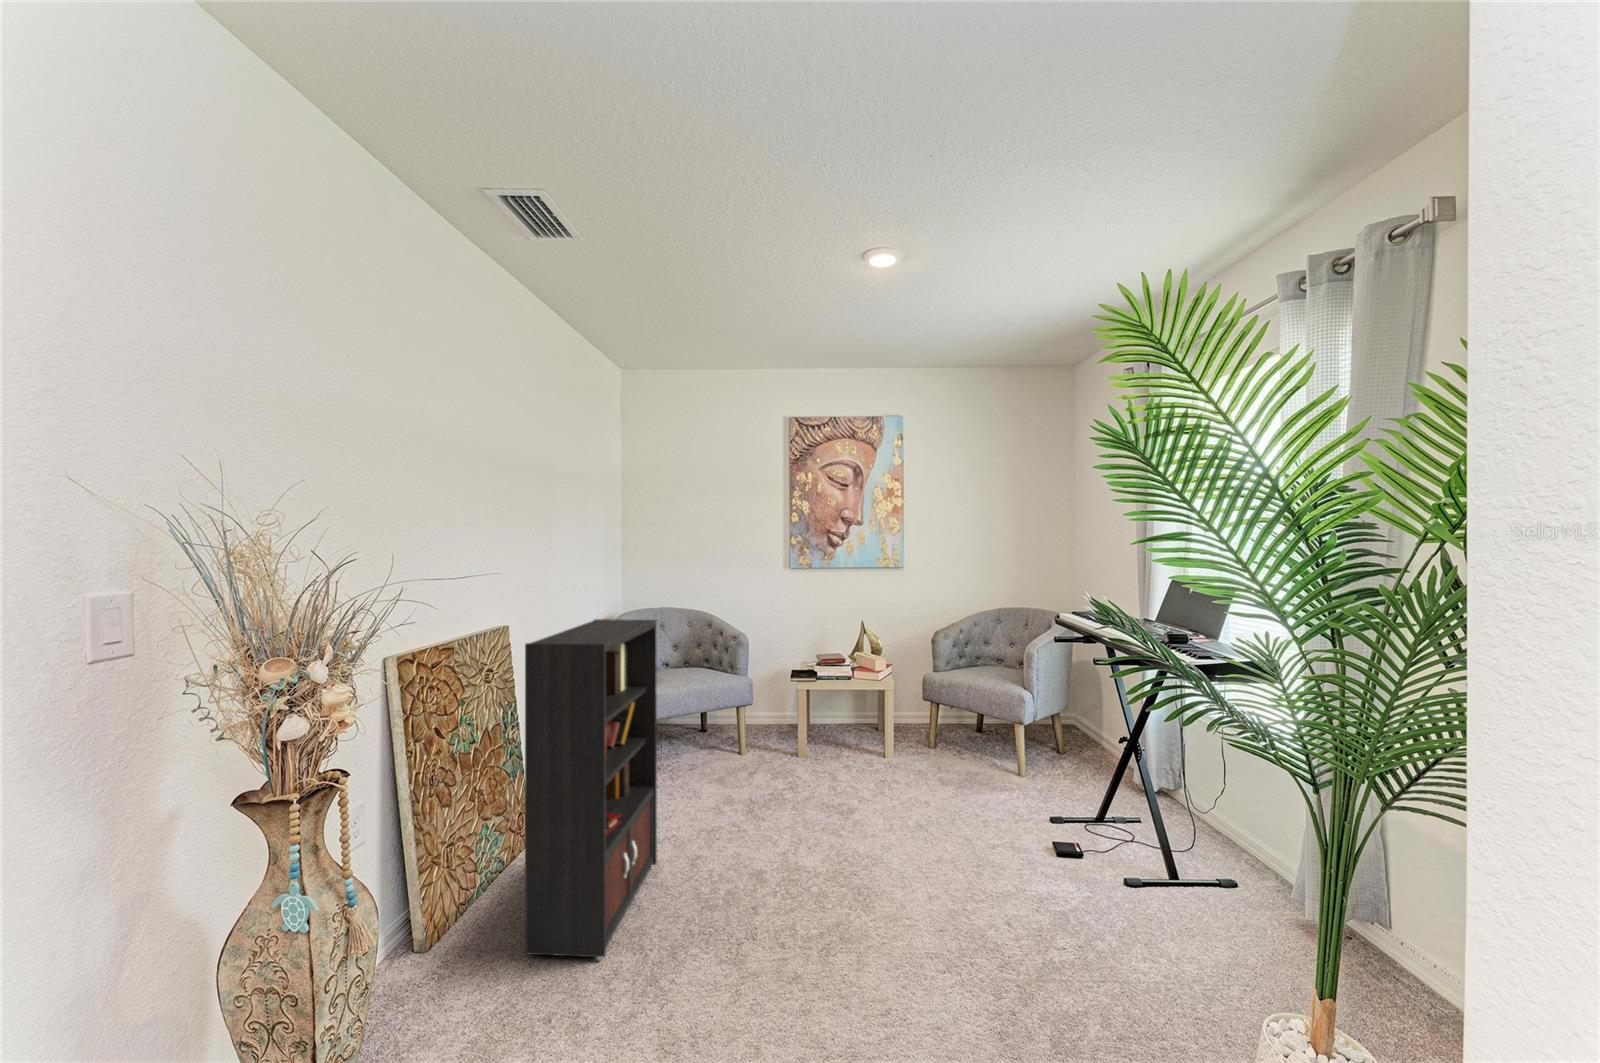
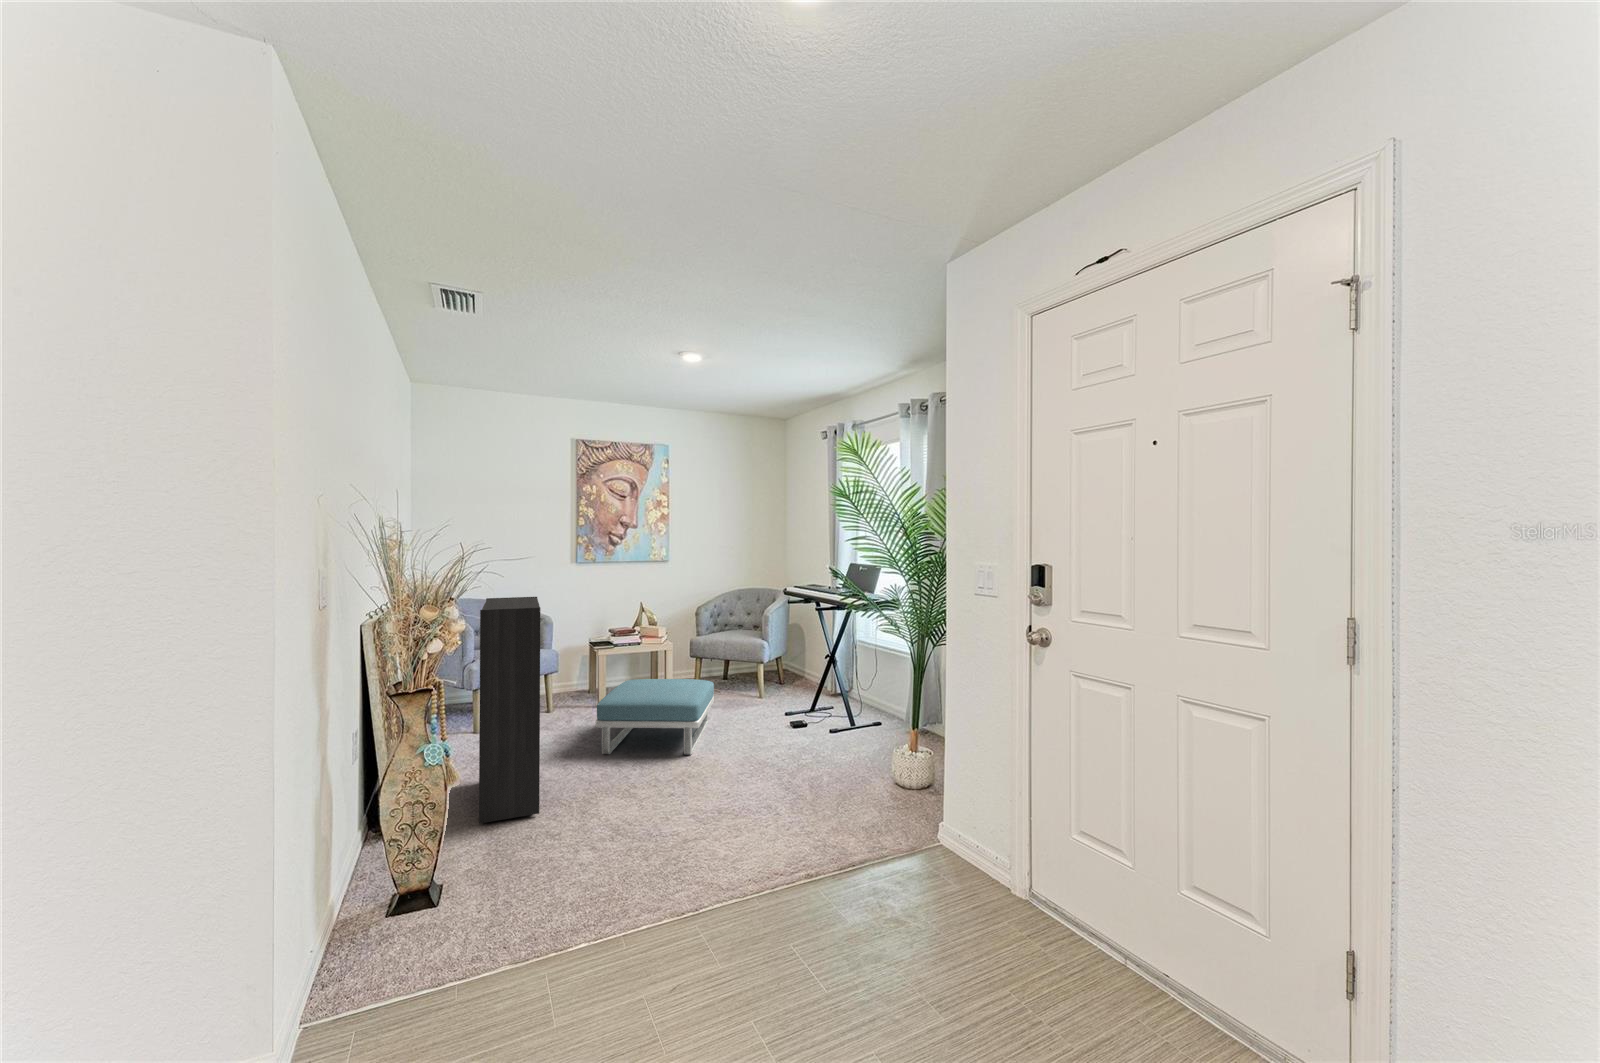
footstool: none [748,736,934,880] -> present [595,679,714,755]

